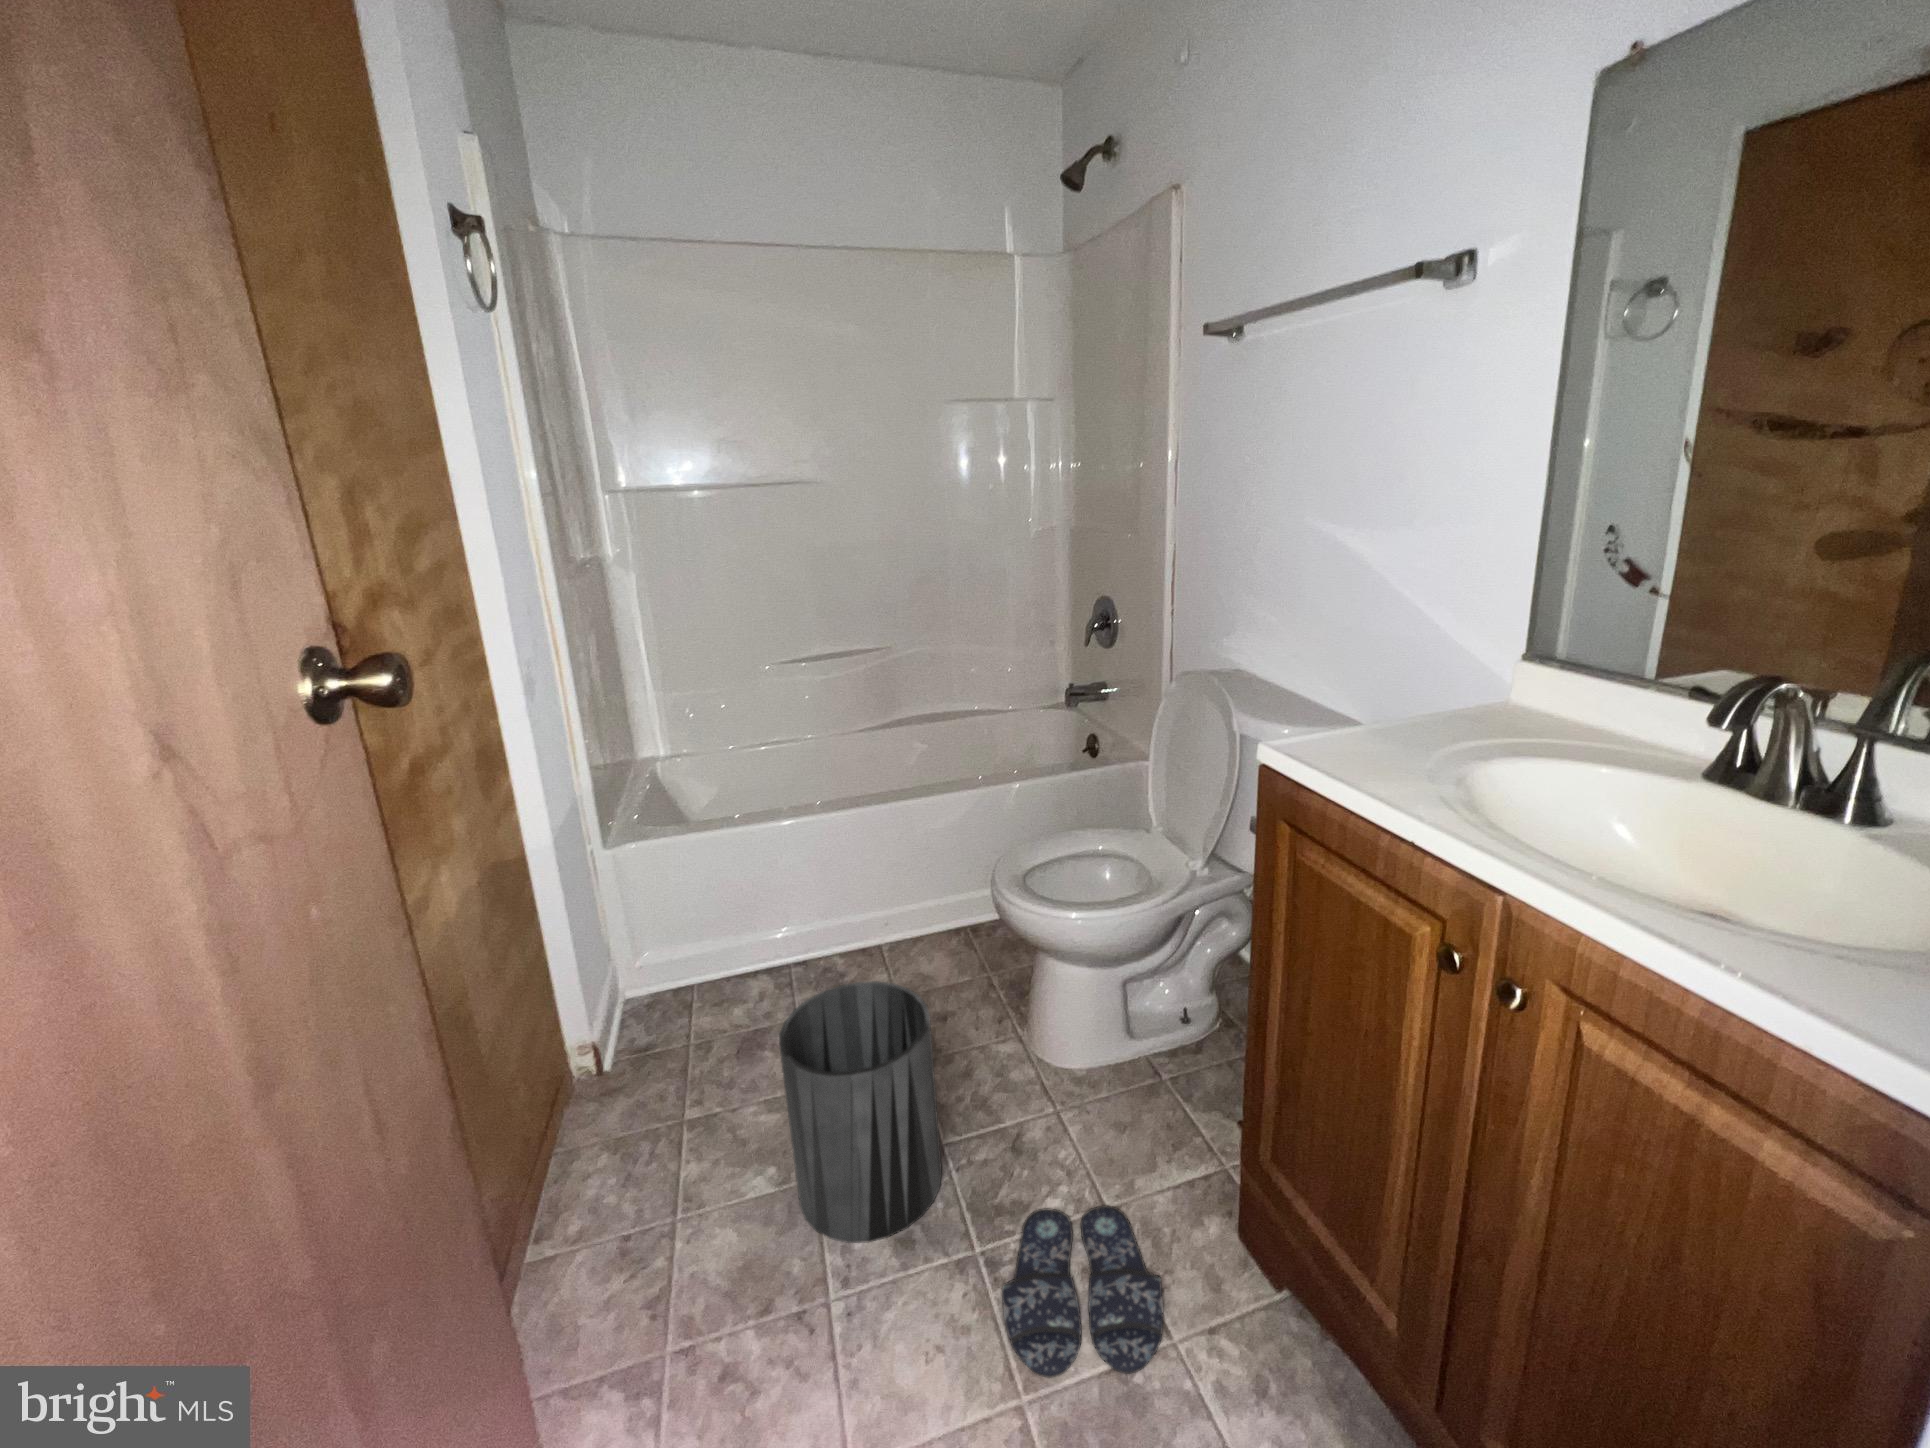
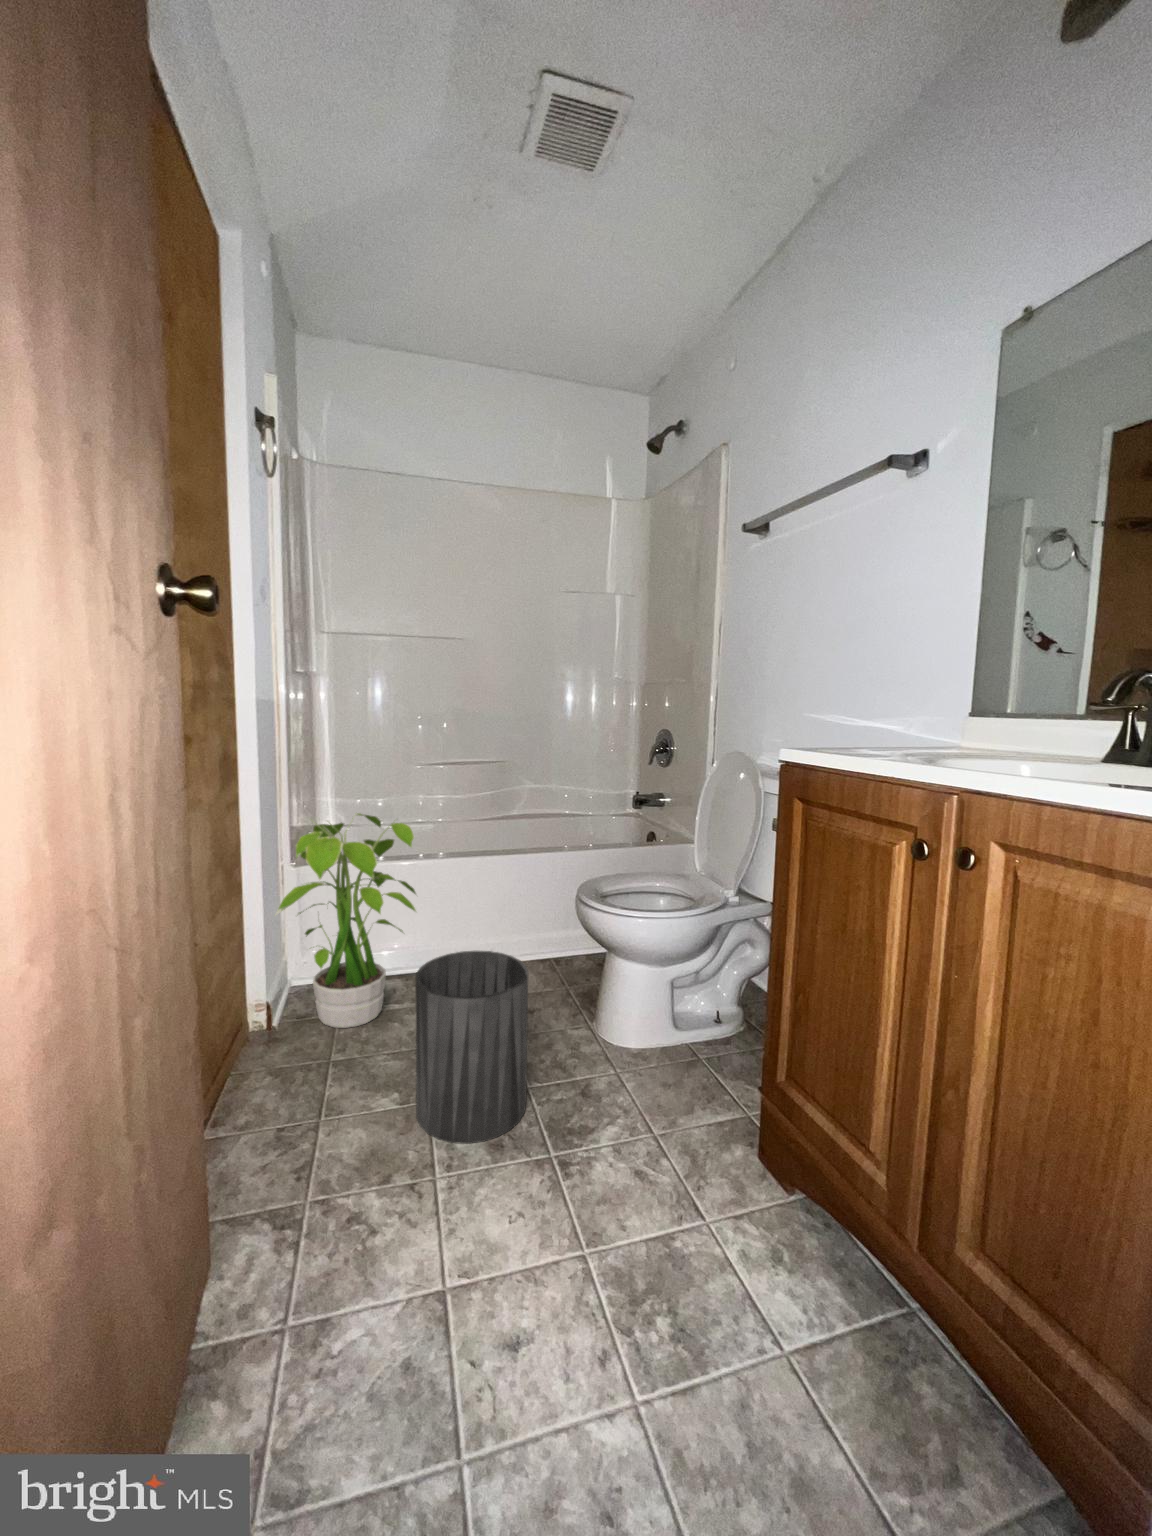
potted plant: none [584,782,780,1067] -> present [276,813,416,1028]
slippers: present [1002,1205,1163,1378] -> none [572,1131,699,1242]

